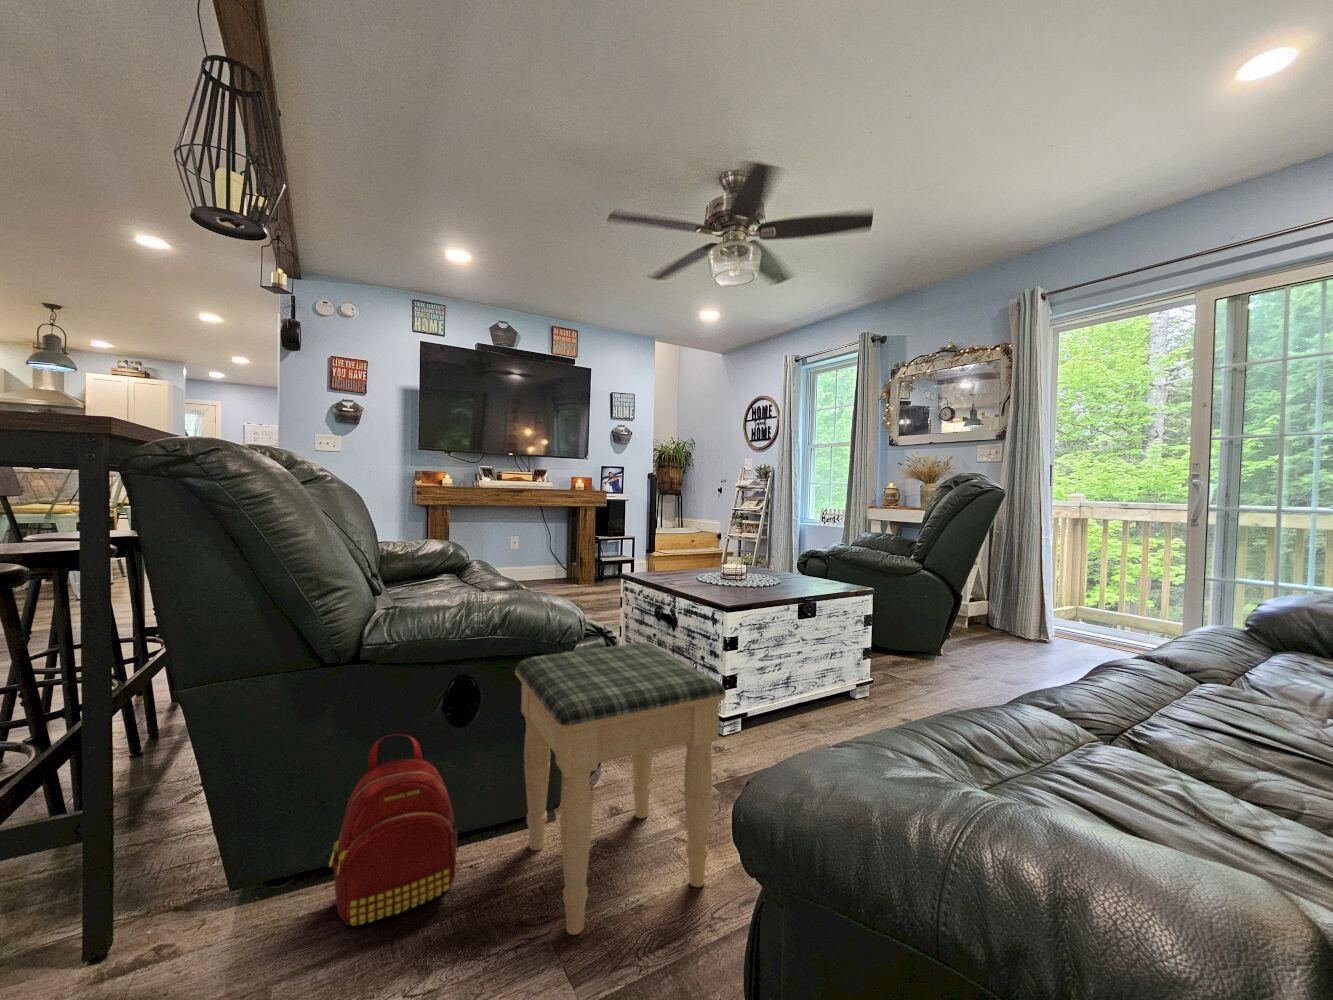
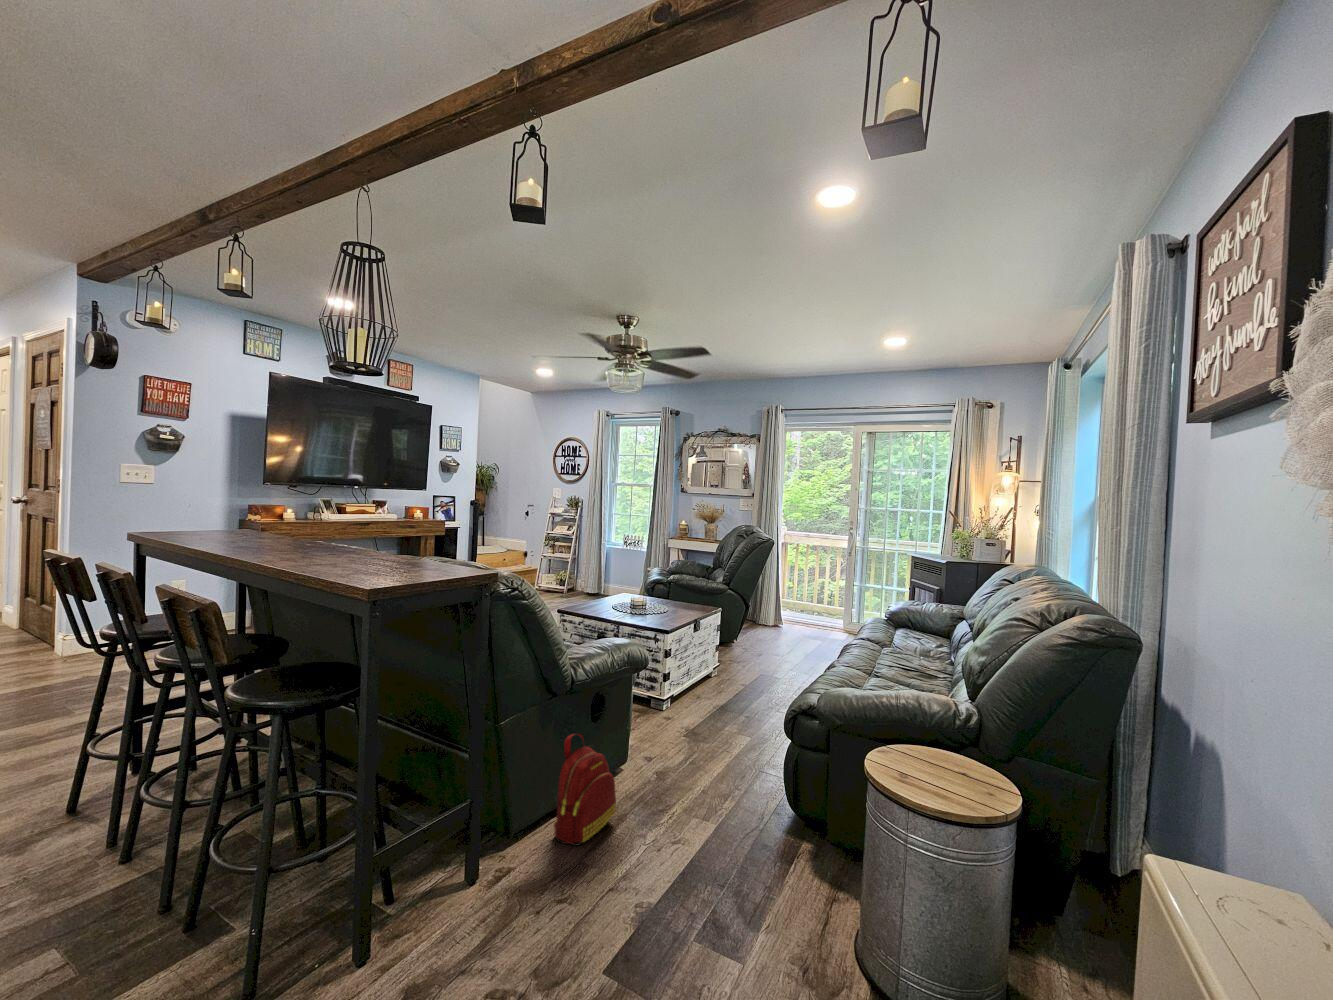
footstool: present [515,642,726,935] -> none [618,660,739,816]

